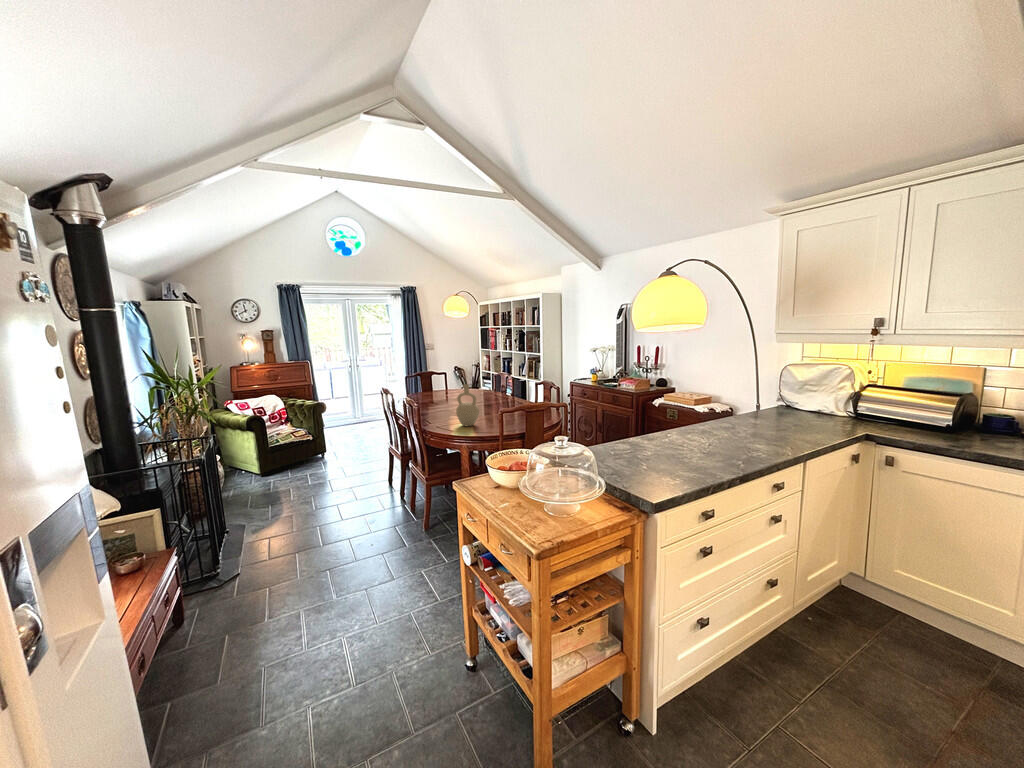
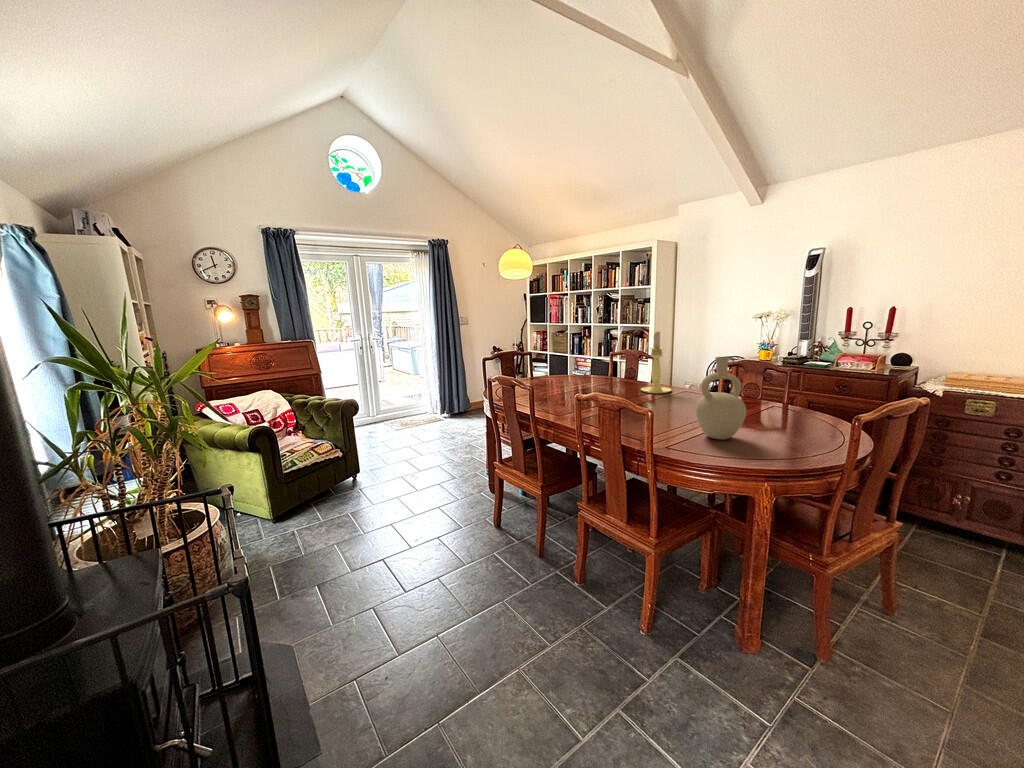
candle holder: none [483,365,501,403] -> present [641,331,671,394]

